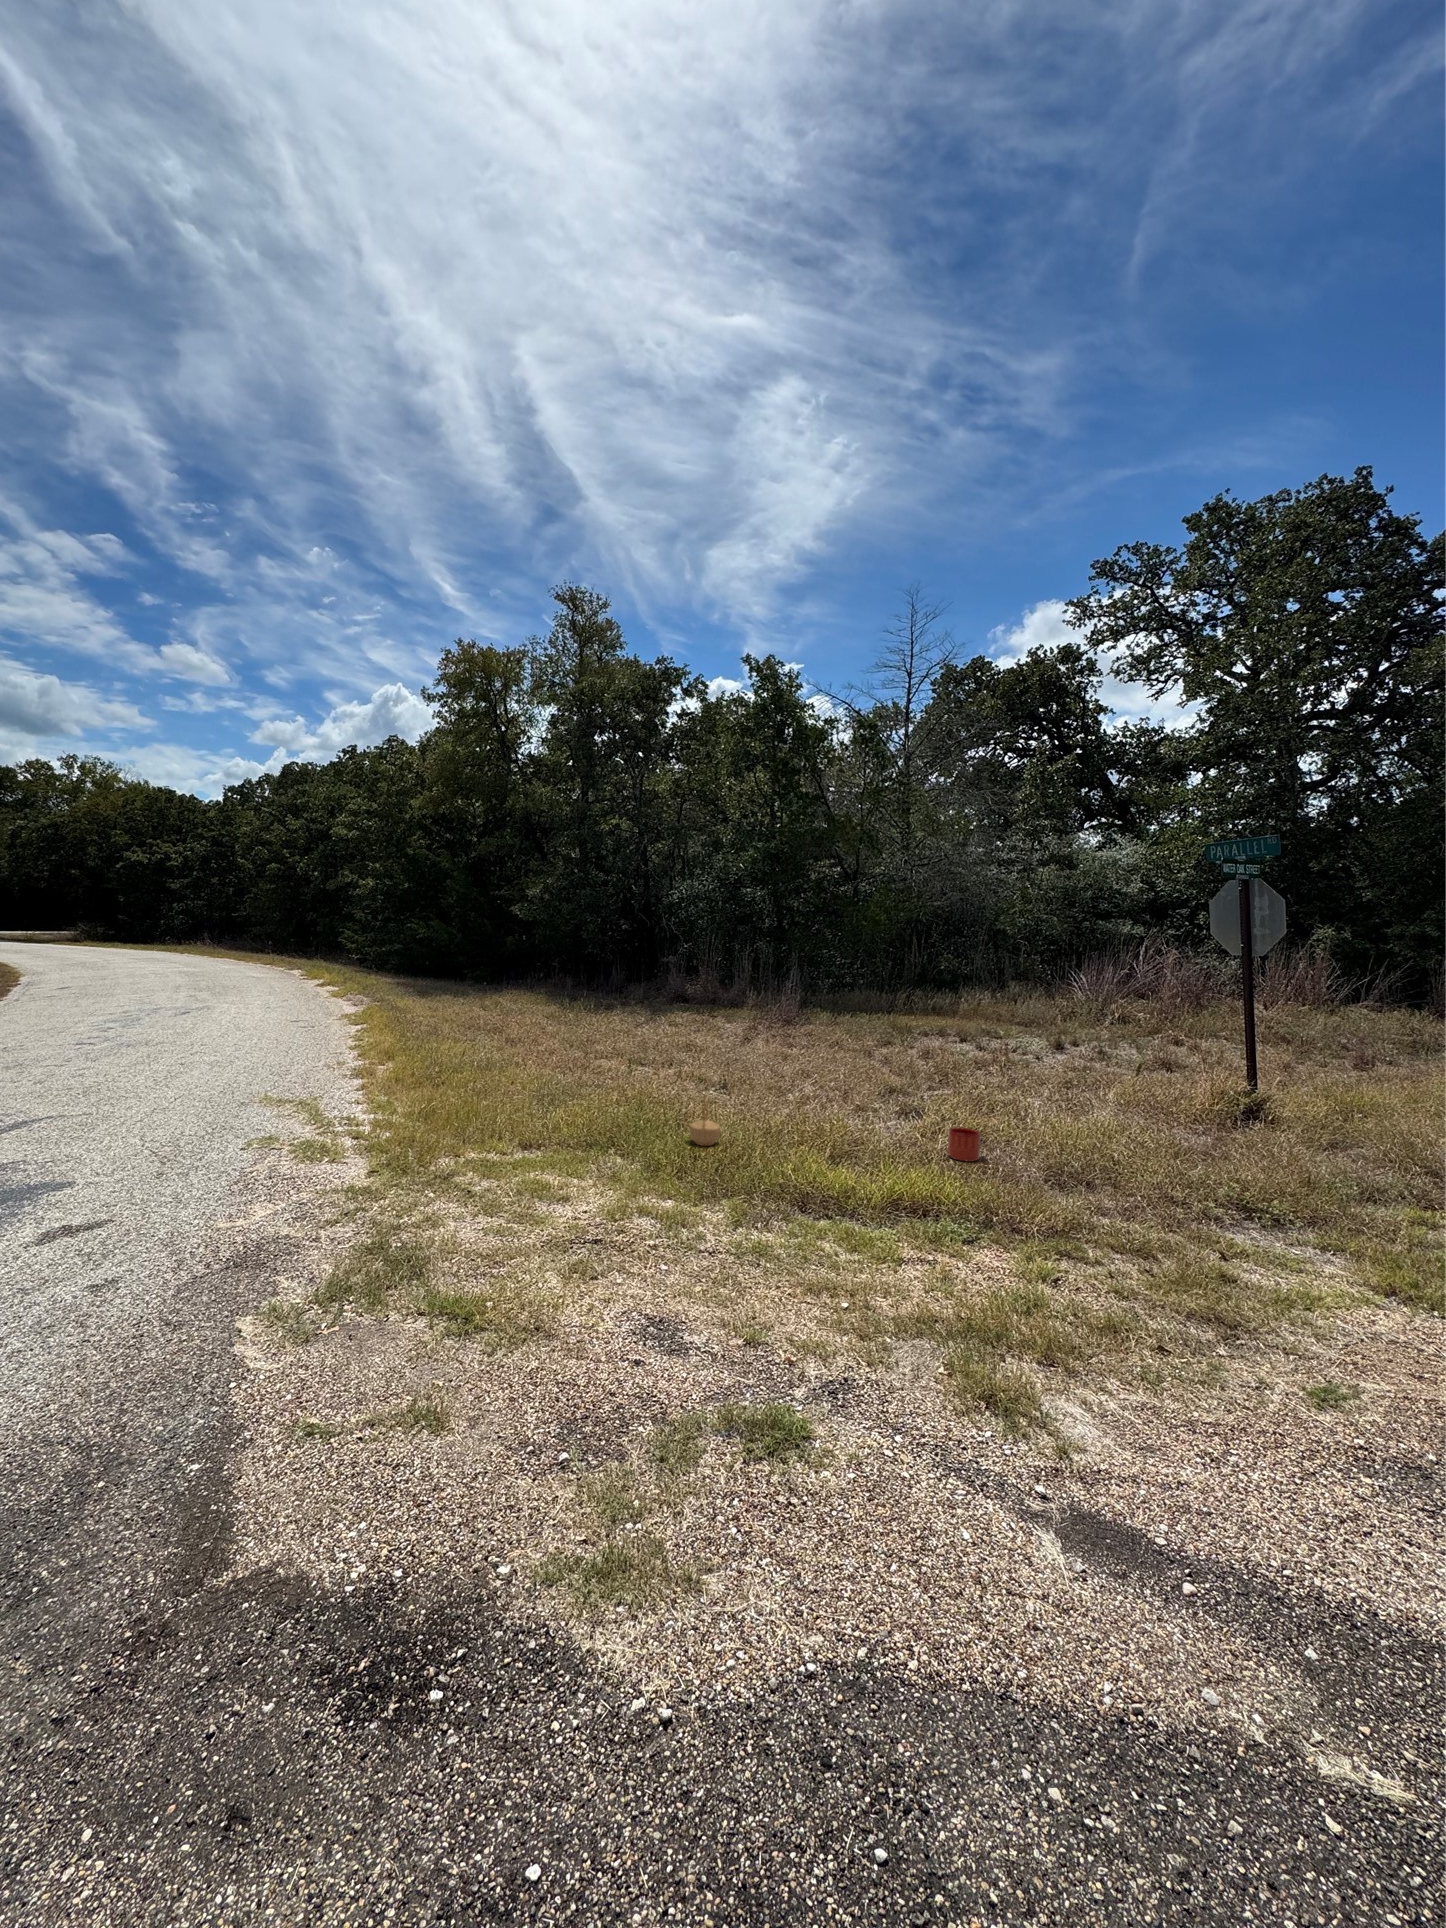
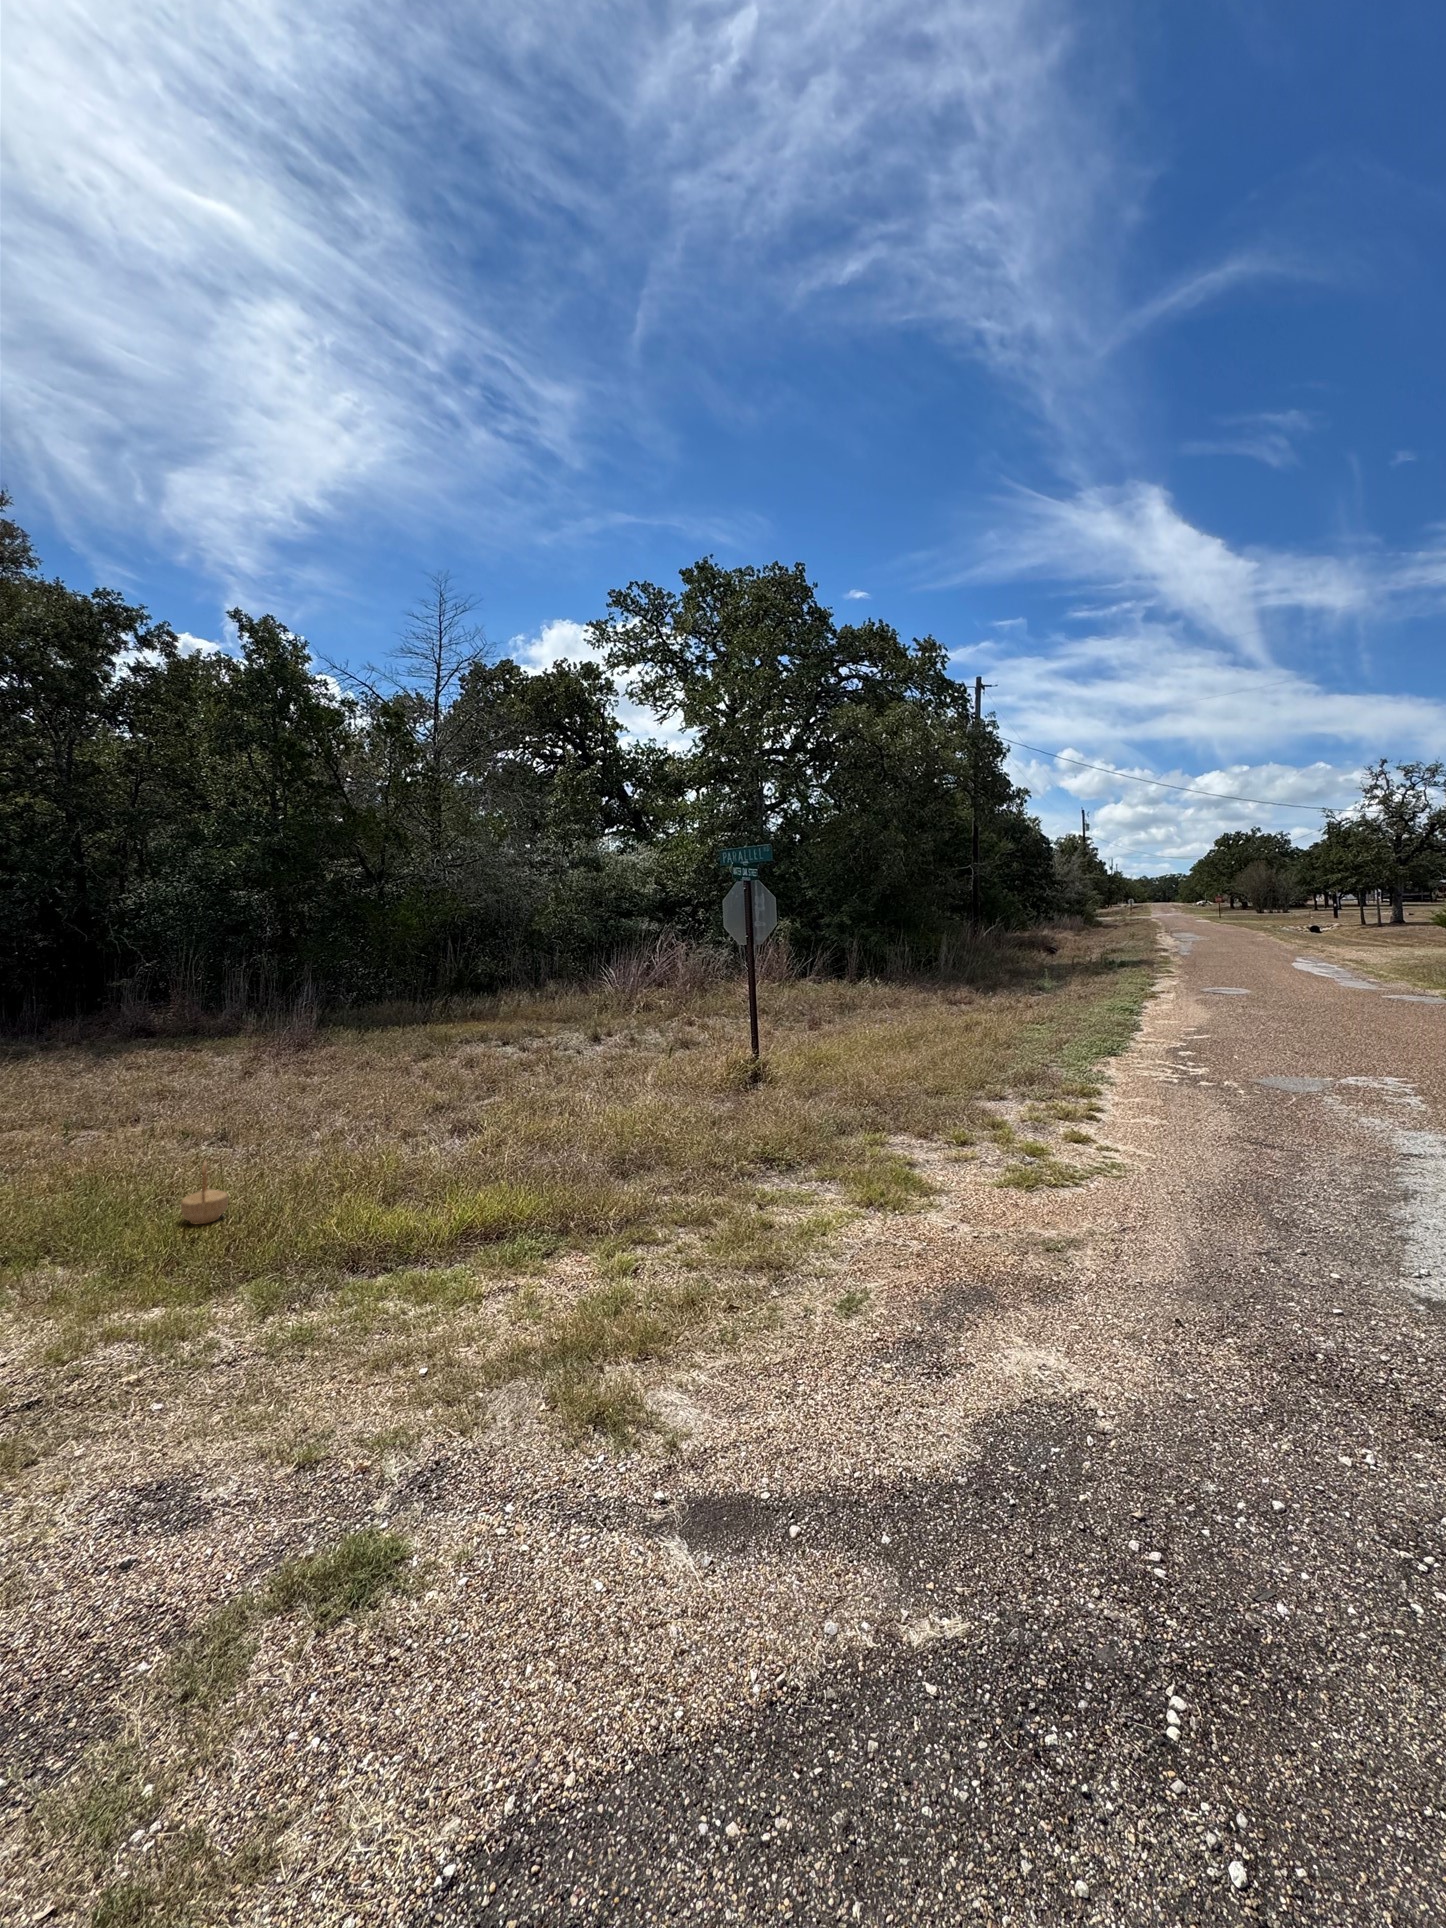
planter: present [948,1127,980,1162] -> none [510,1133,543,1168]

